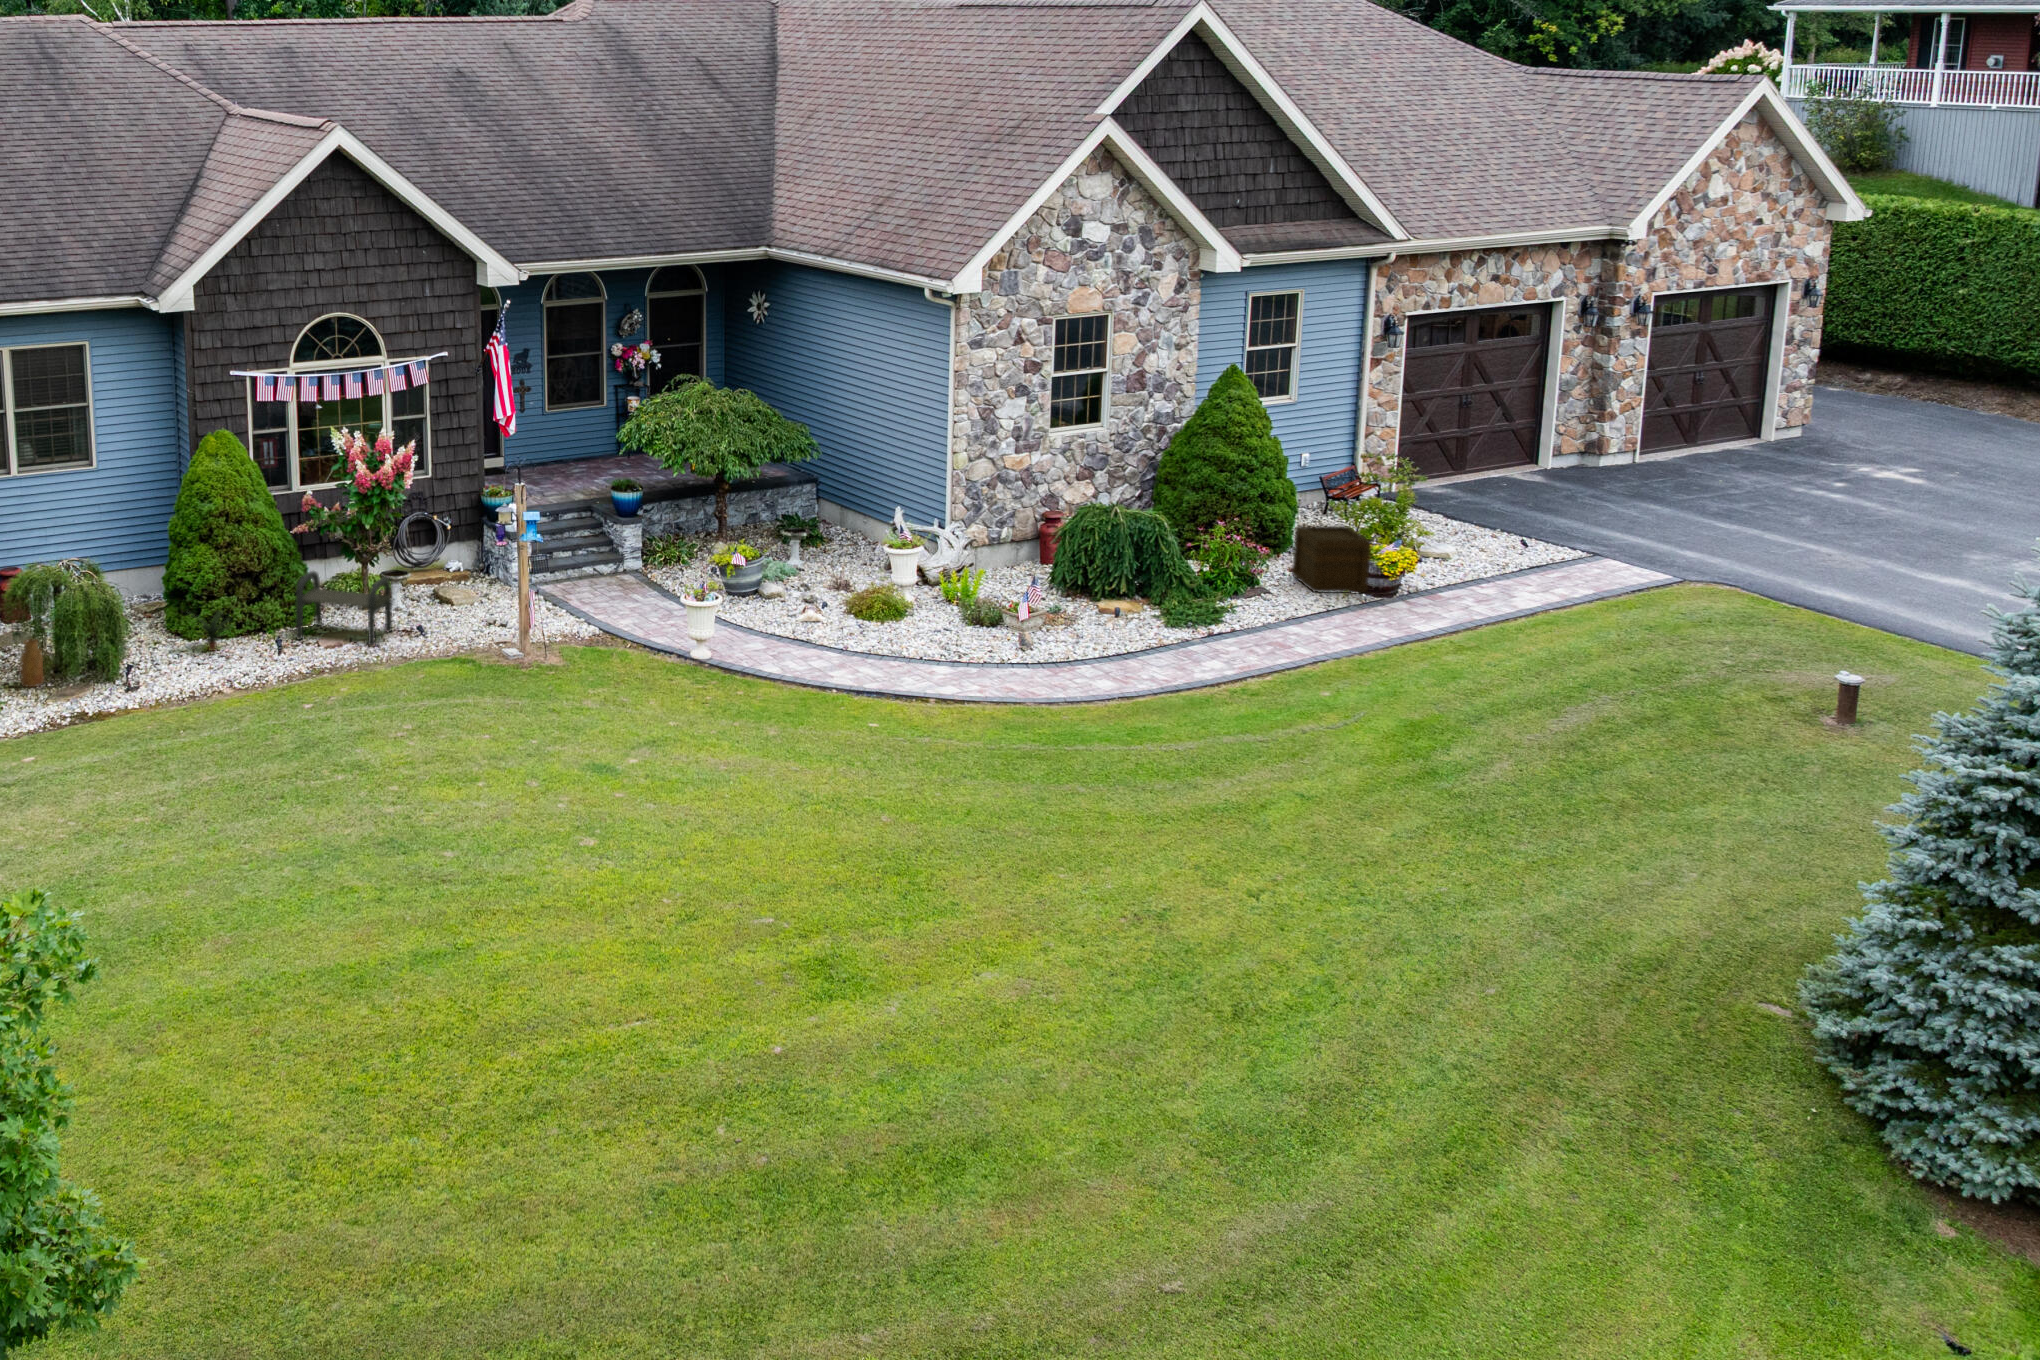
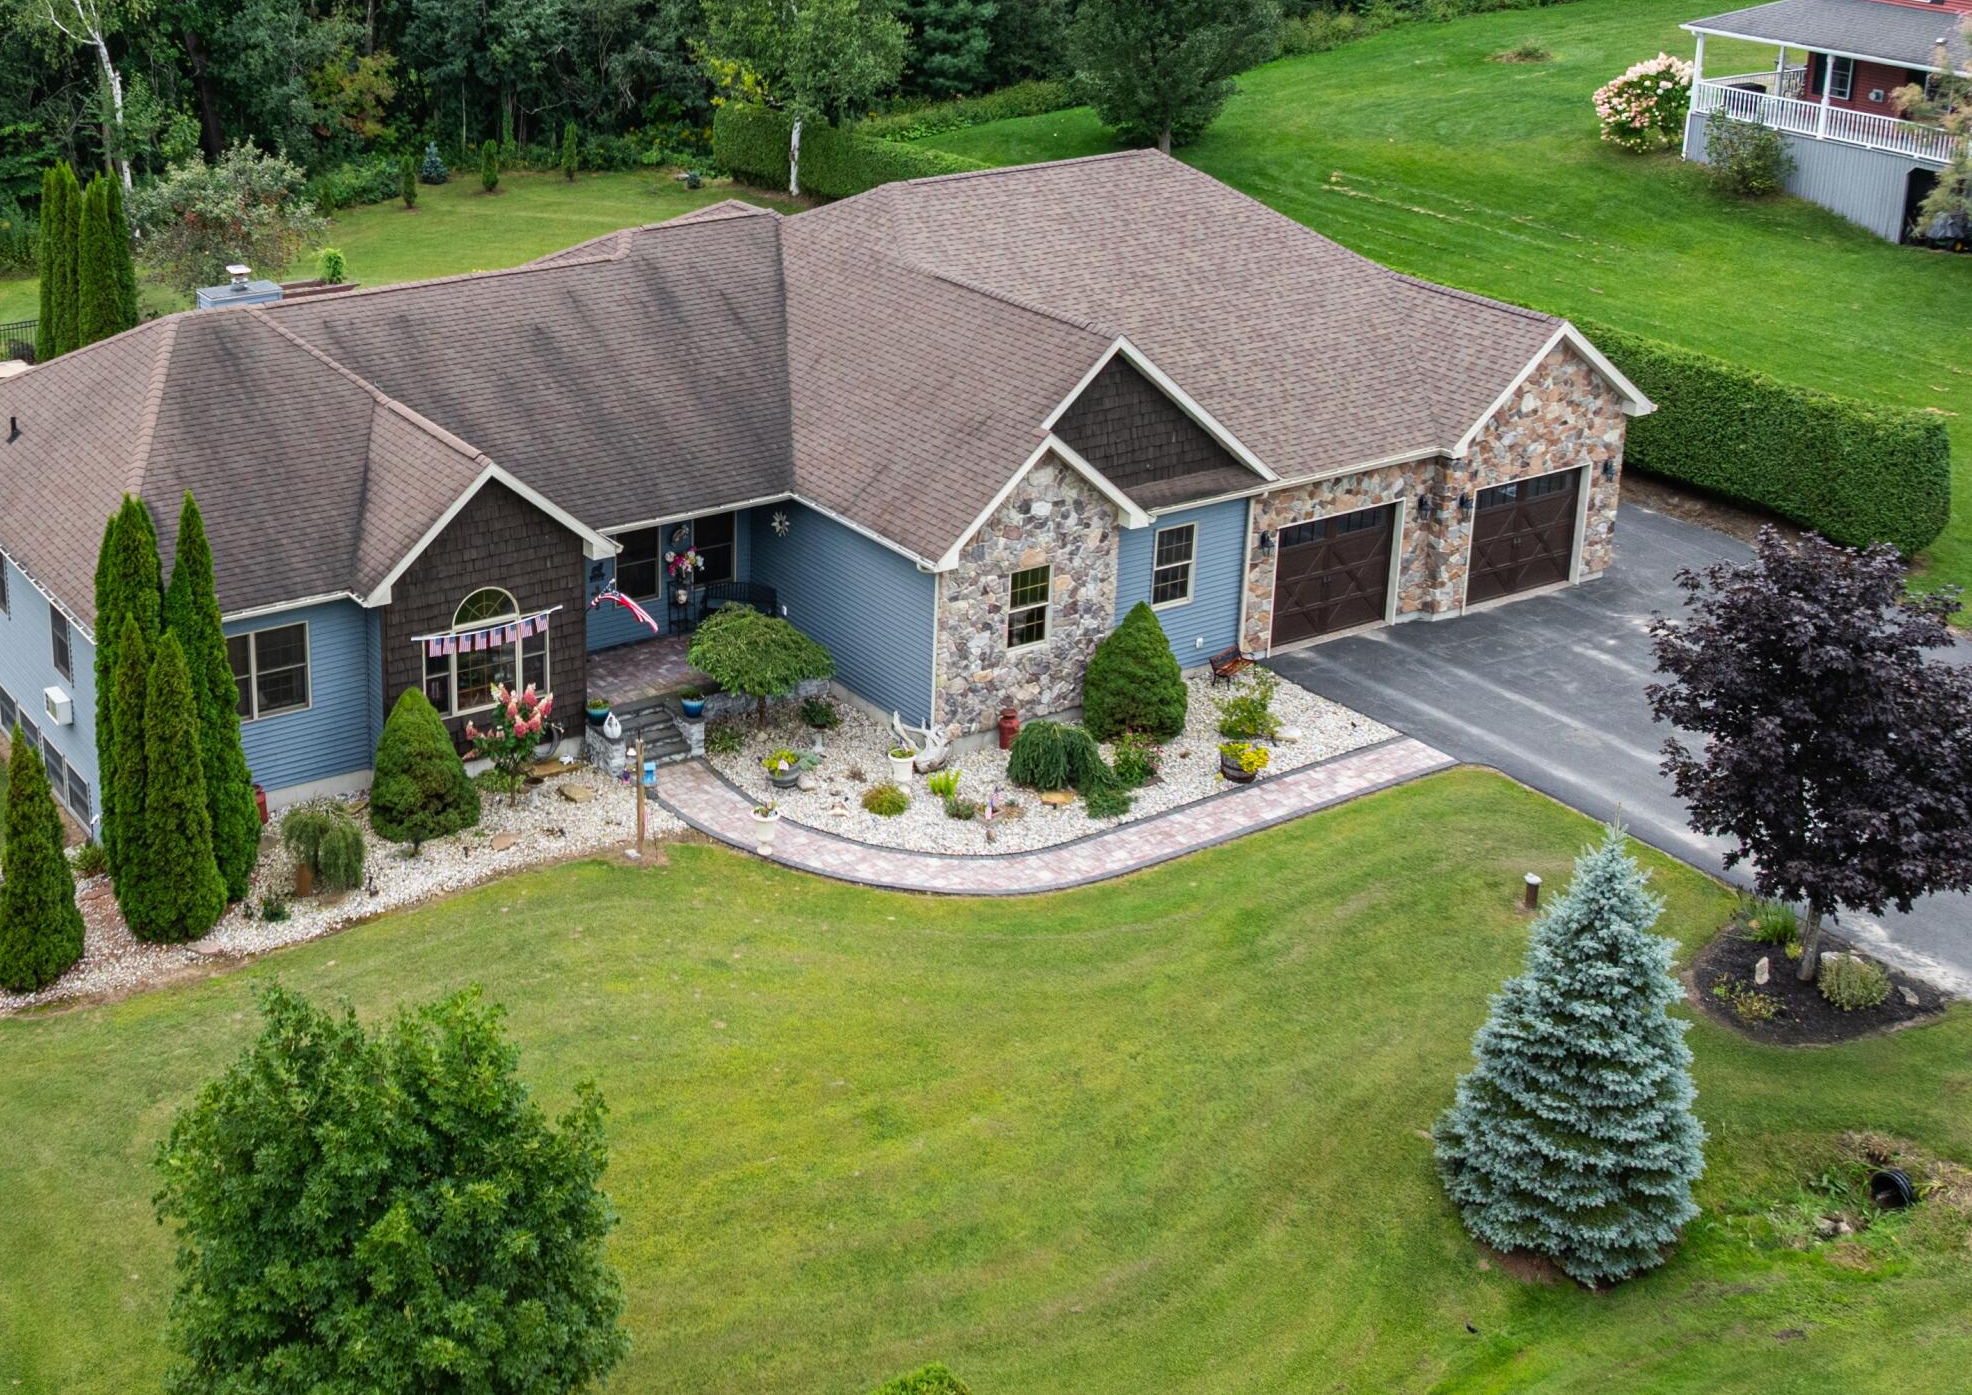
wooden crate: present [1292,526,1371,593] -> none [1183,728,1238,781]
bench: present [296,571,392,647] -> none [472,790,539,849]

